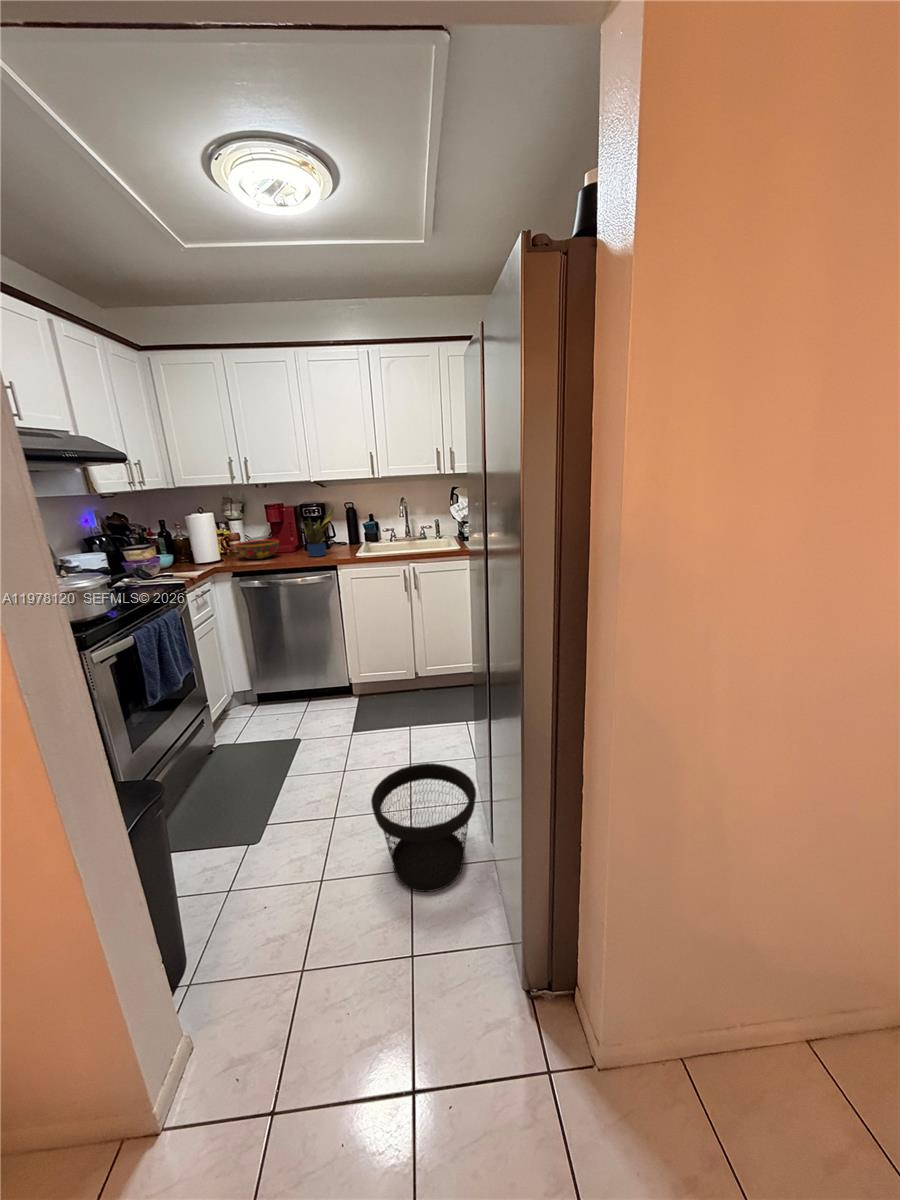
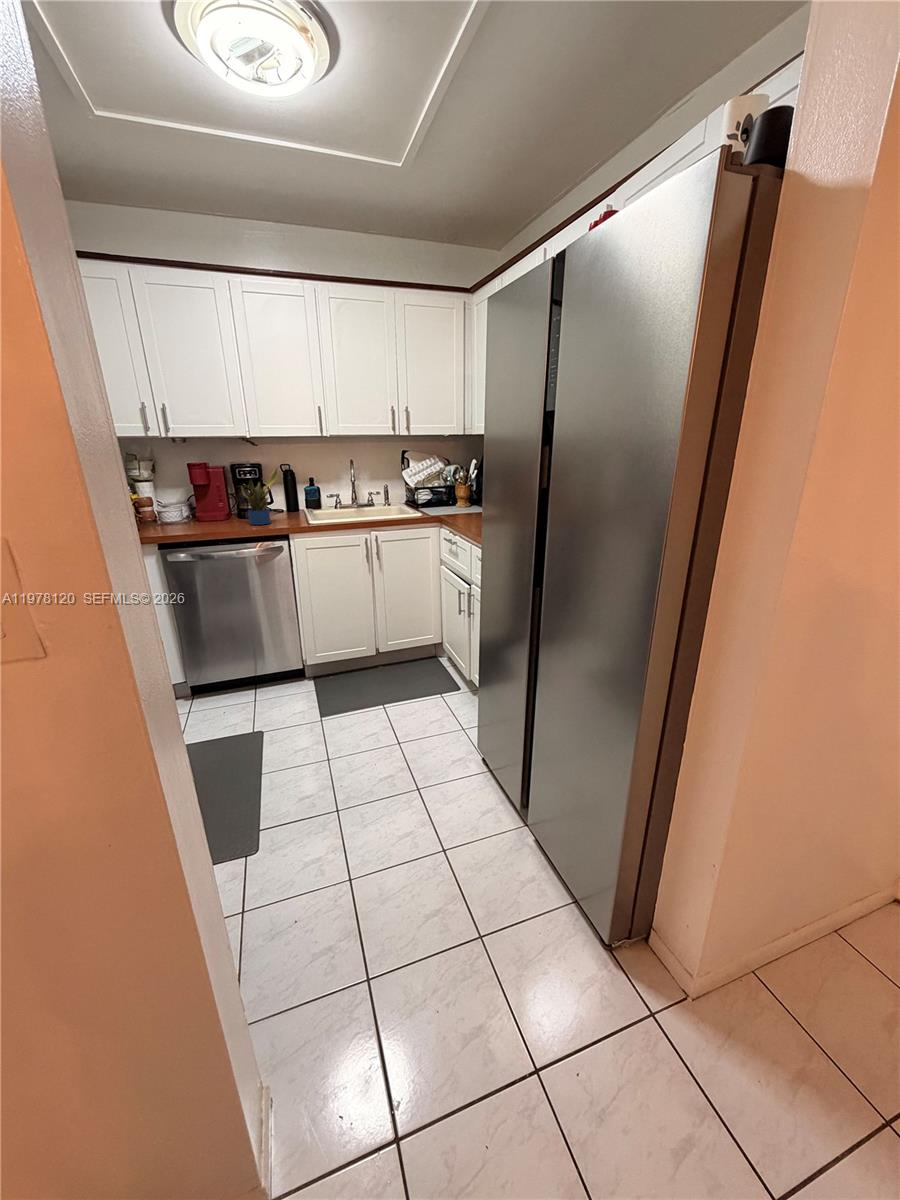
bowl: present [235,539,279,559] -> none [156,505,212,528]
wastebasket: present [371,763,476,892] -> none [406,740,517,871]

